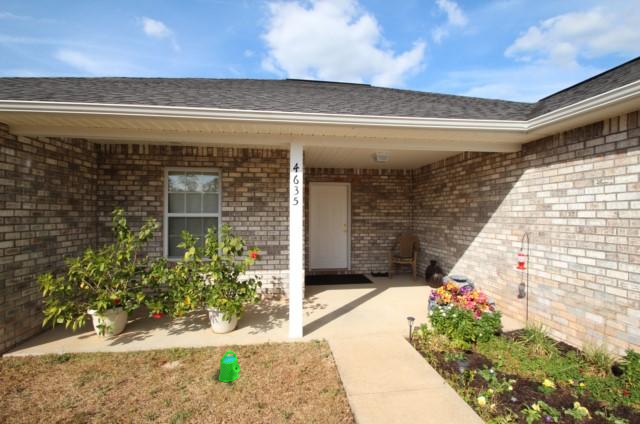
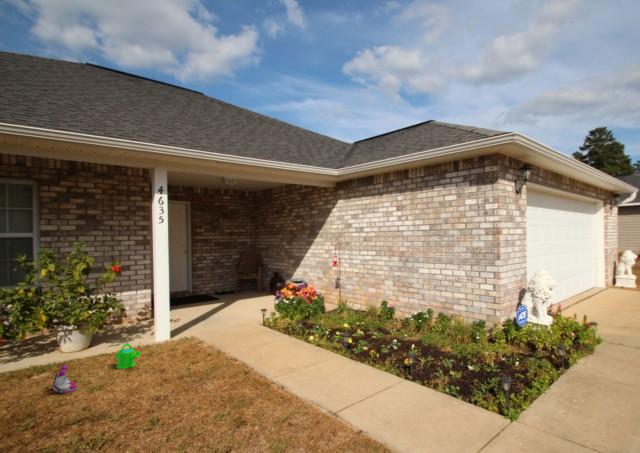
boots: none [140,372,165,410] -> present [52,365,77,393]

